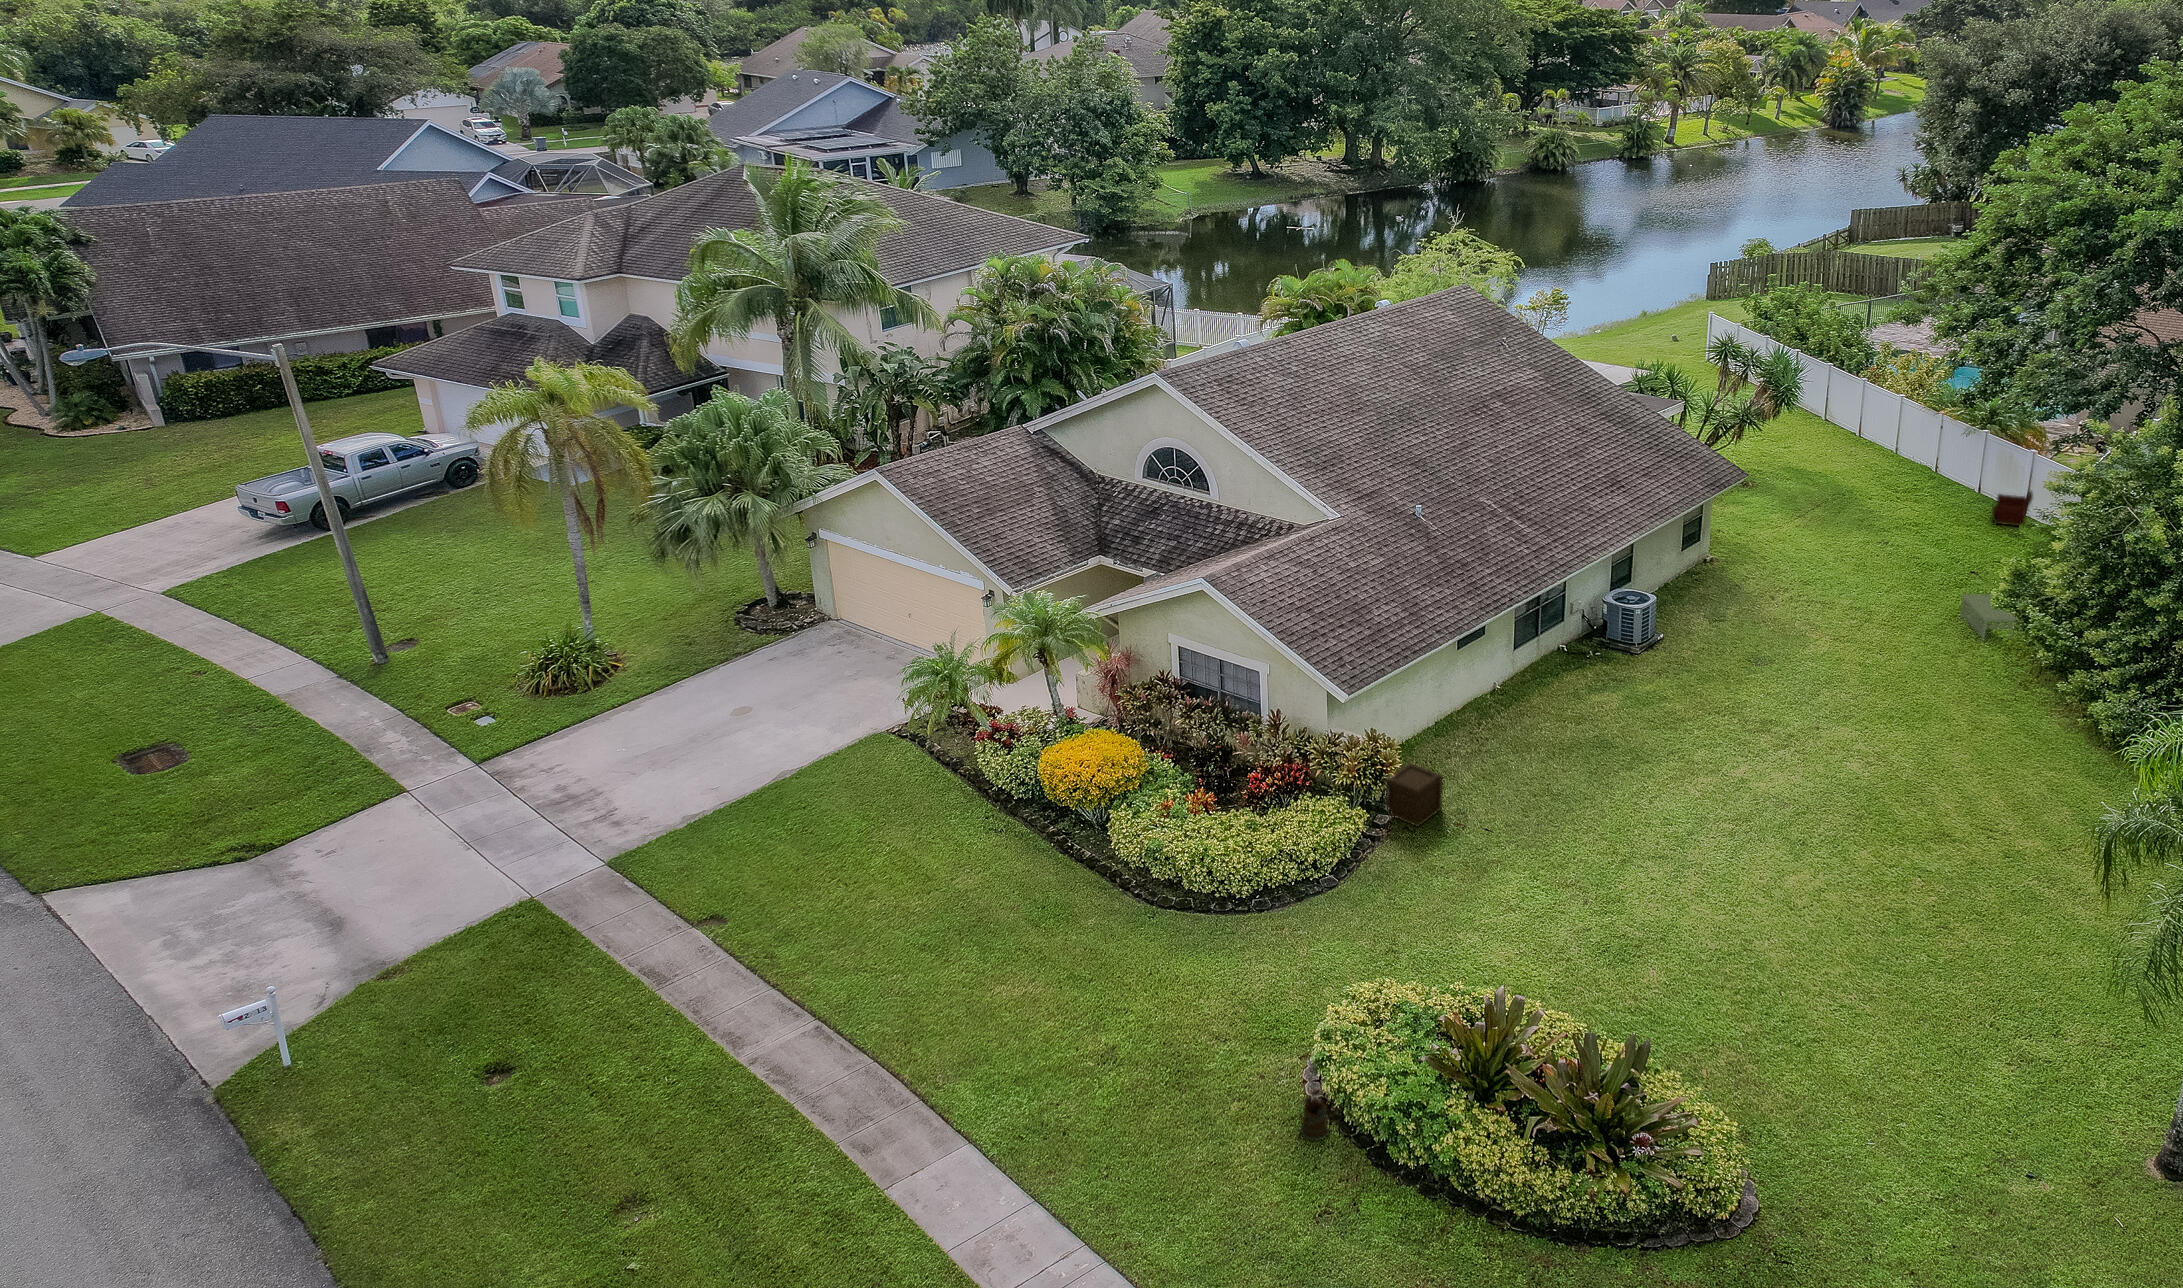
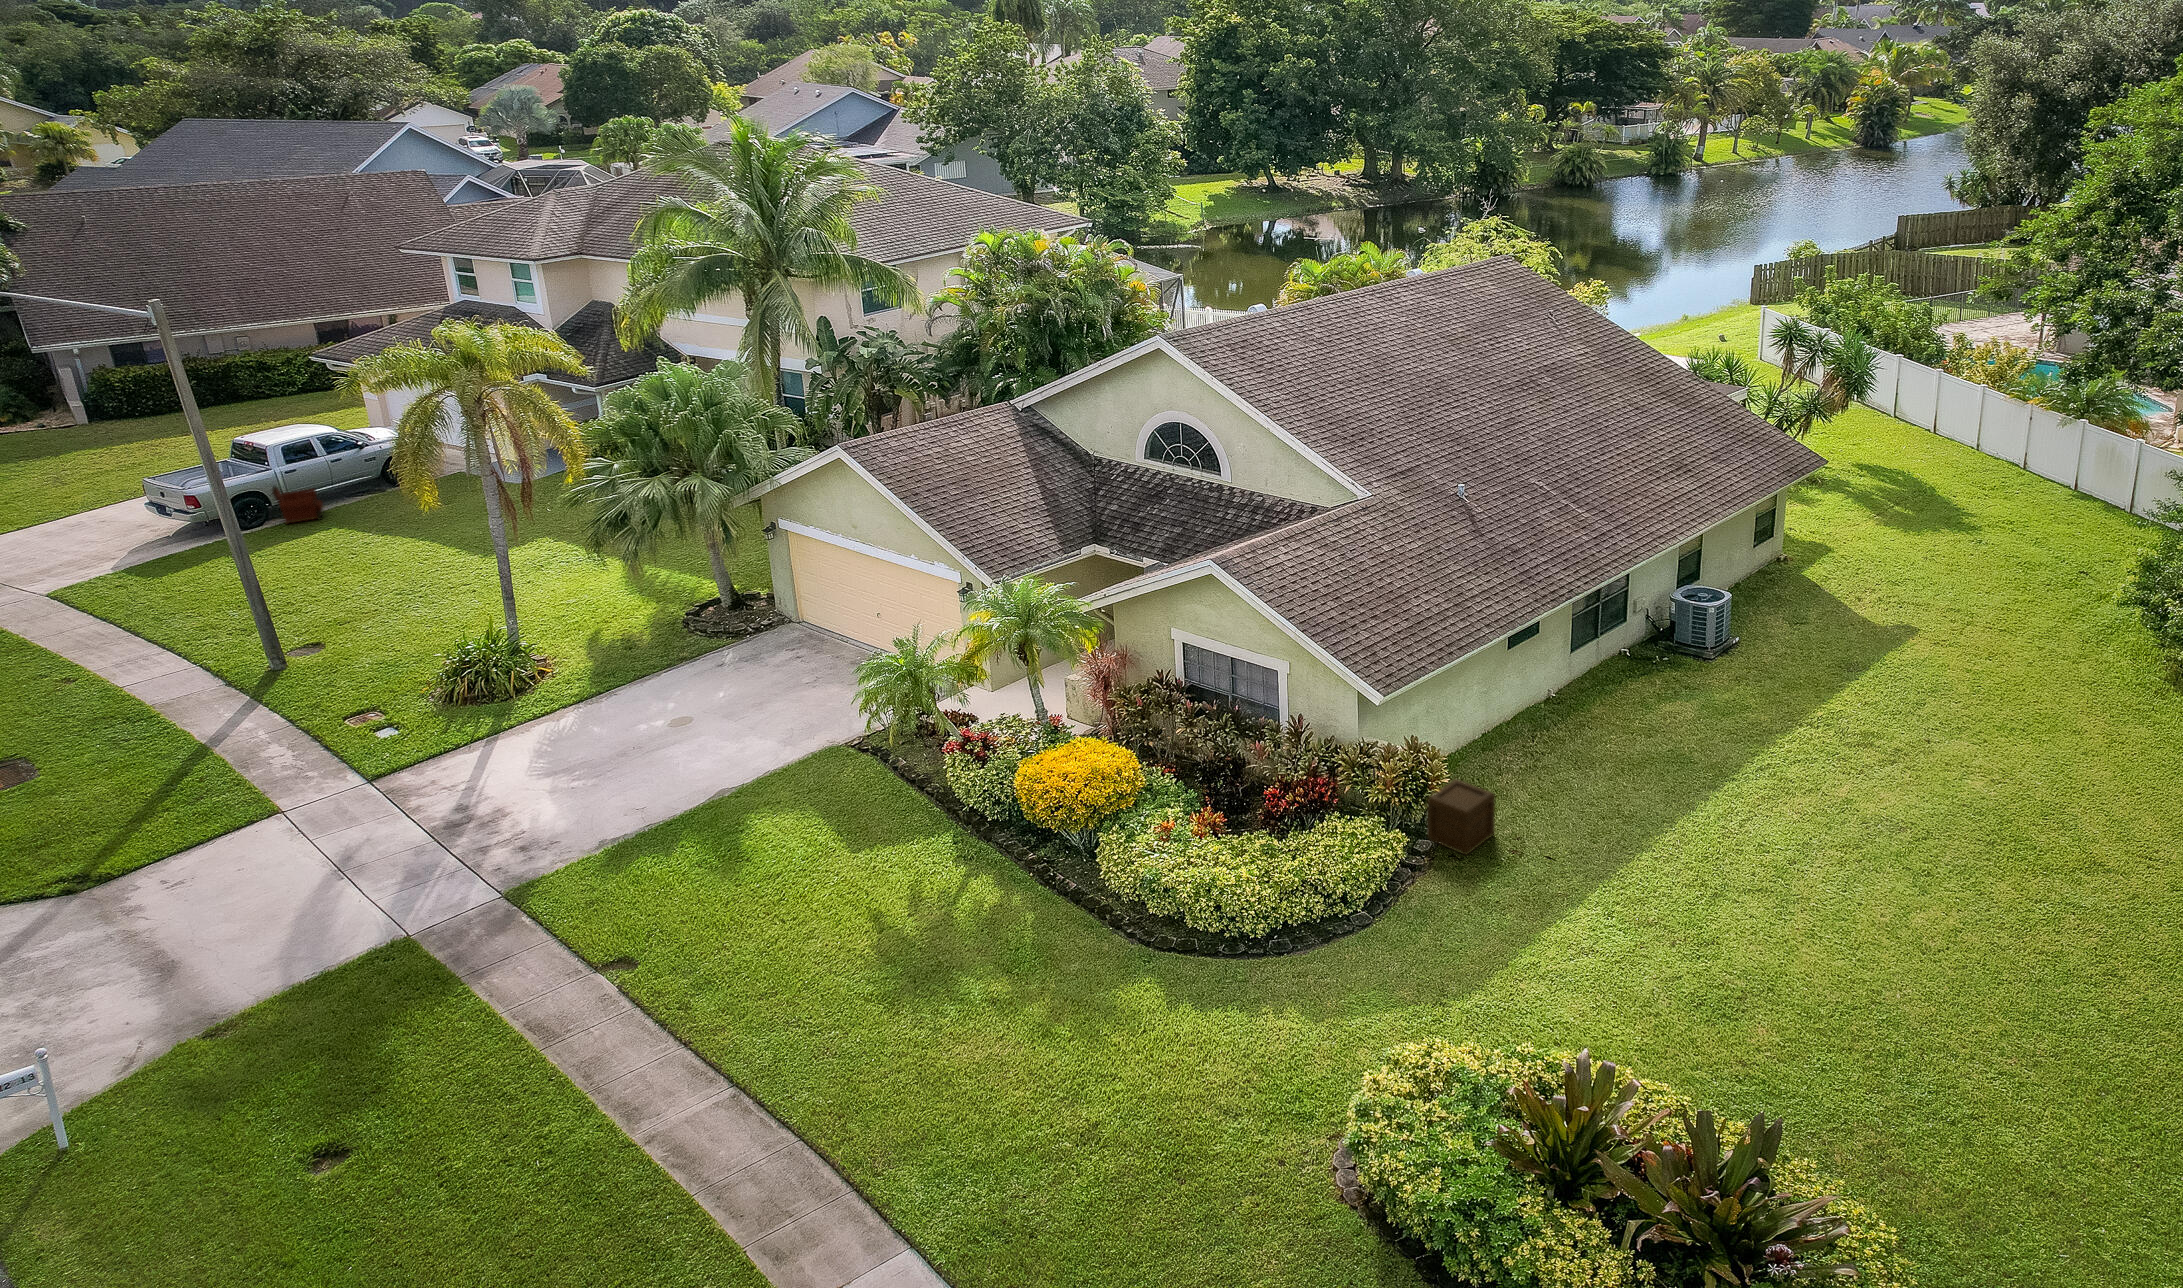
armchair: present [1992,491,2033,526] -> present [272,486,323,525]
storage bench: present [1960,594,2016,641] -> none [2083,592,2153,646]
bucket: present [1299,1096,1330,1141] -> none [1329,1188,1370,1247]

